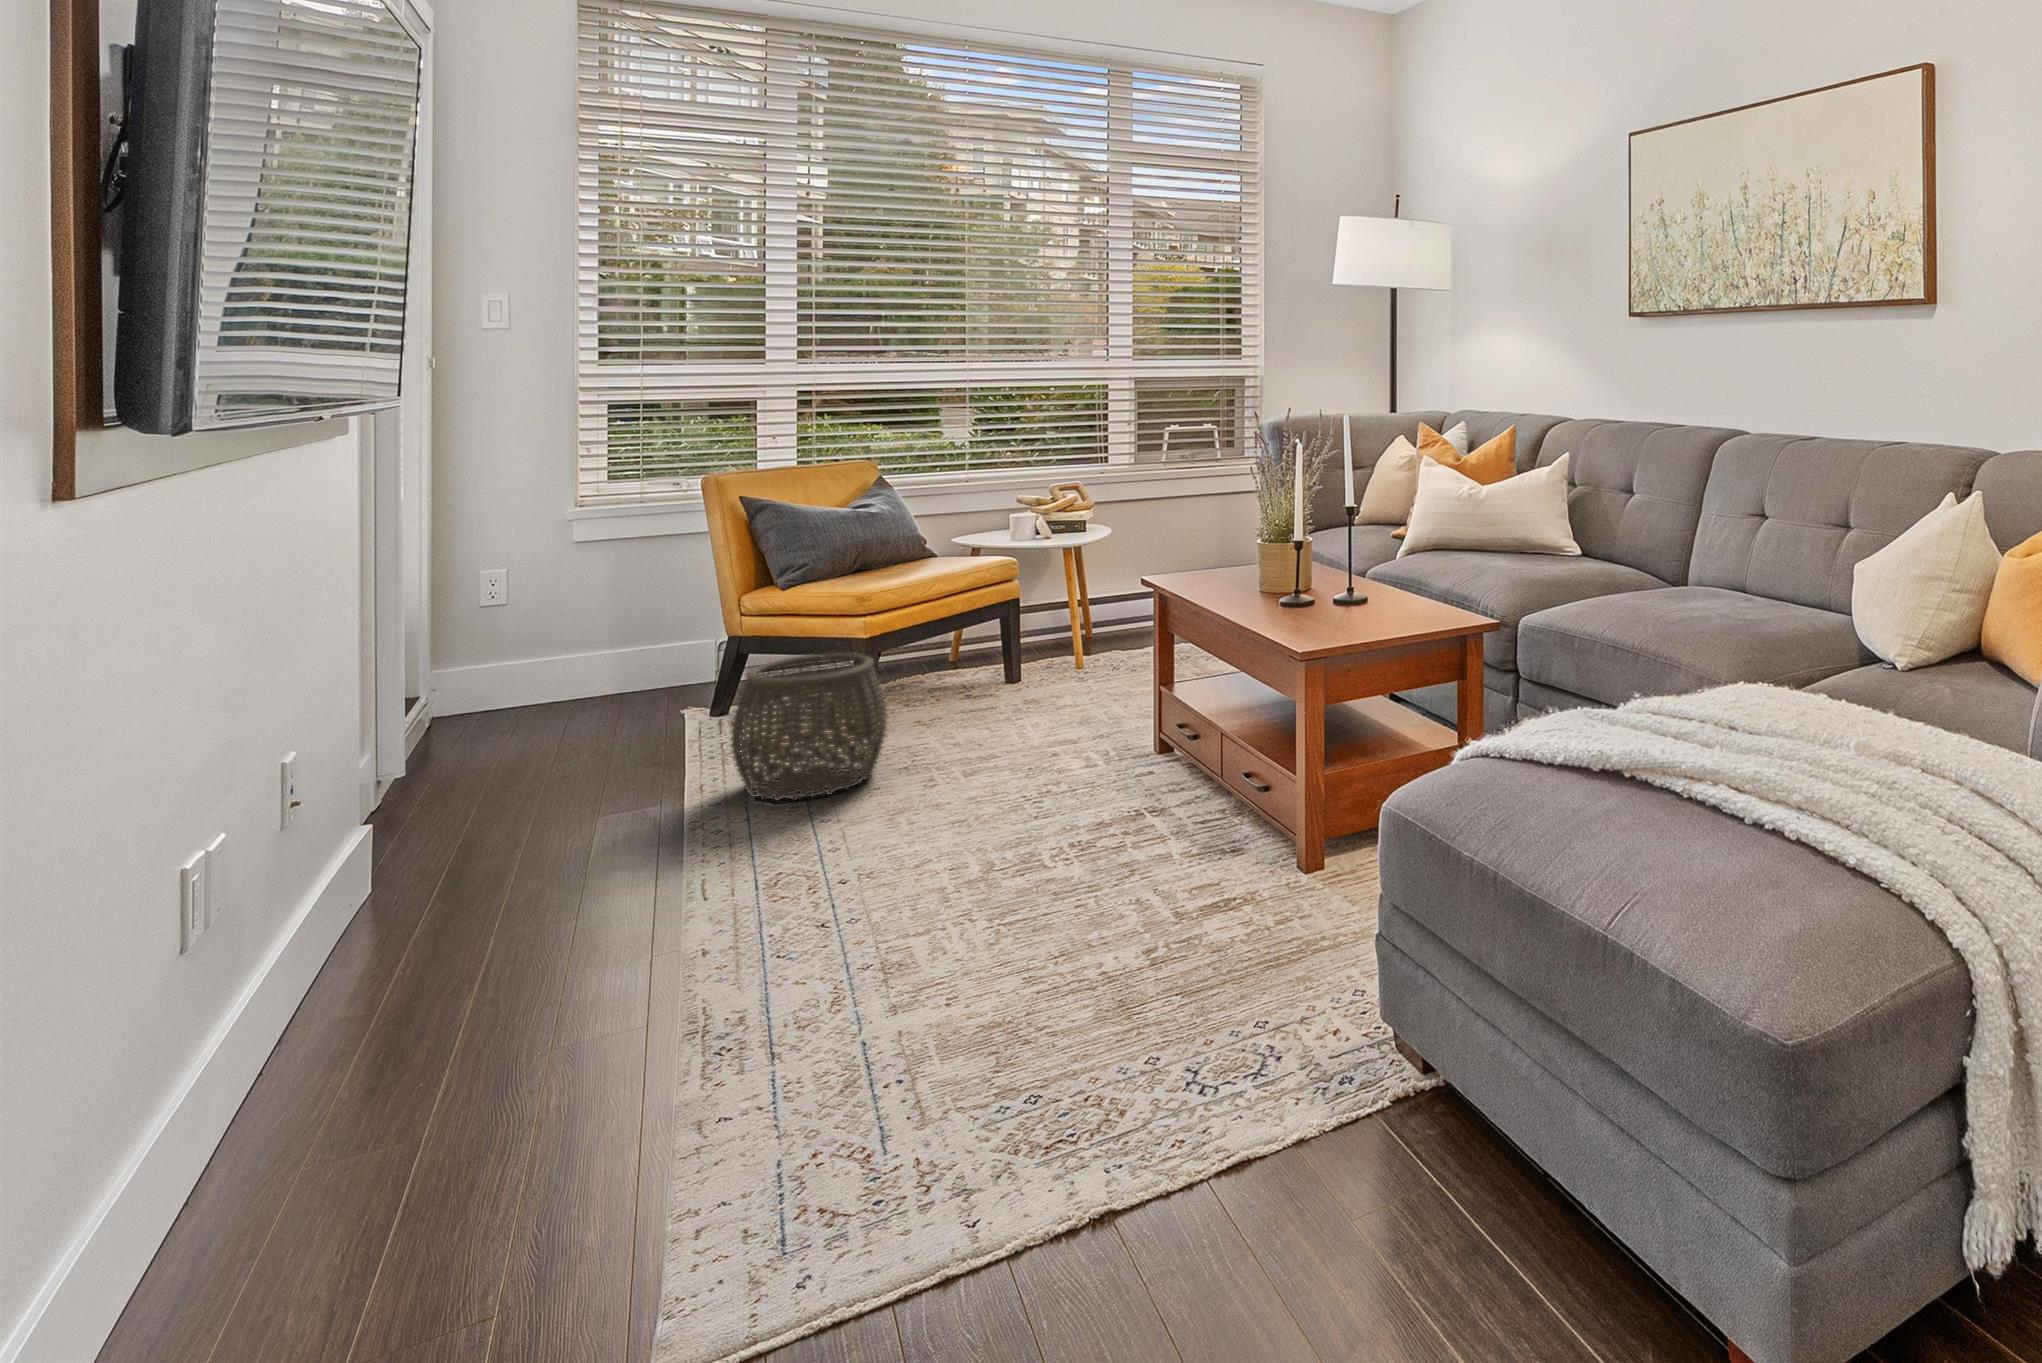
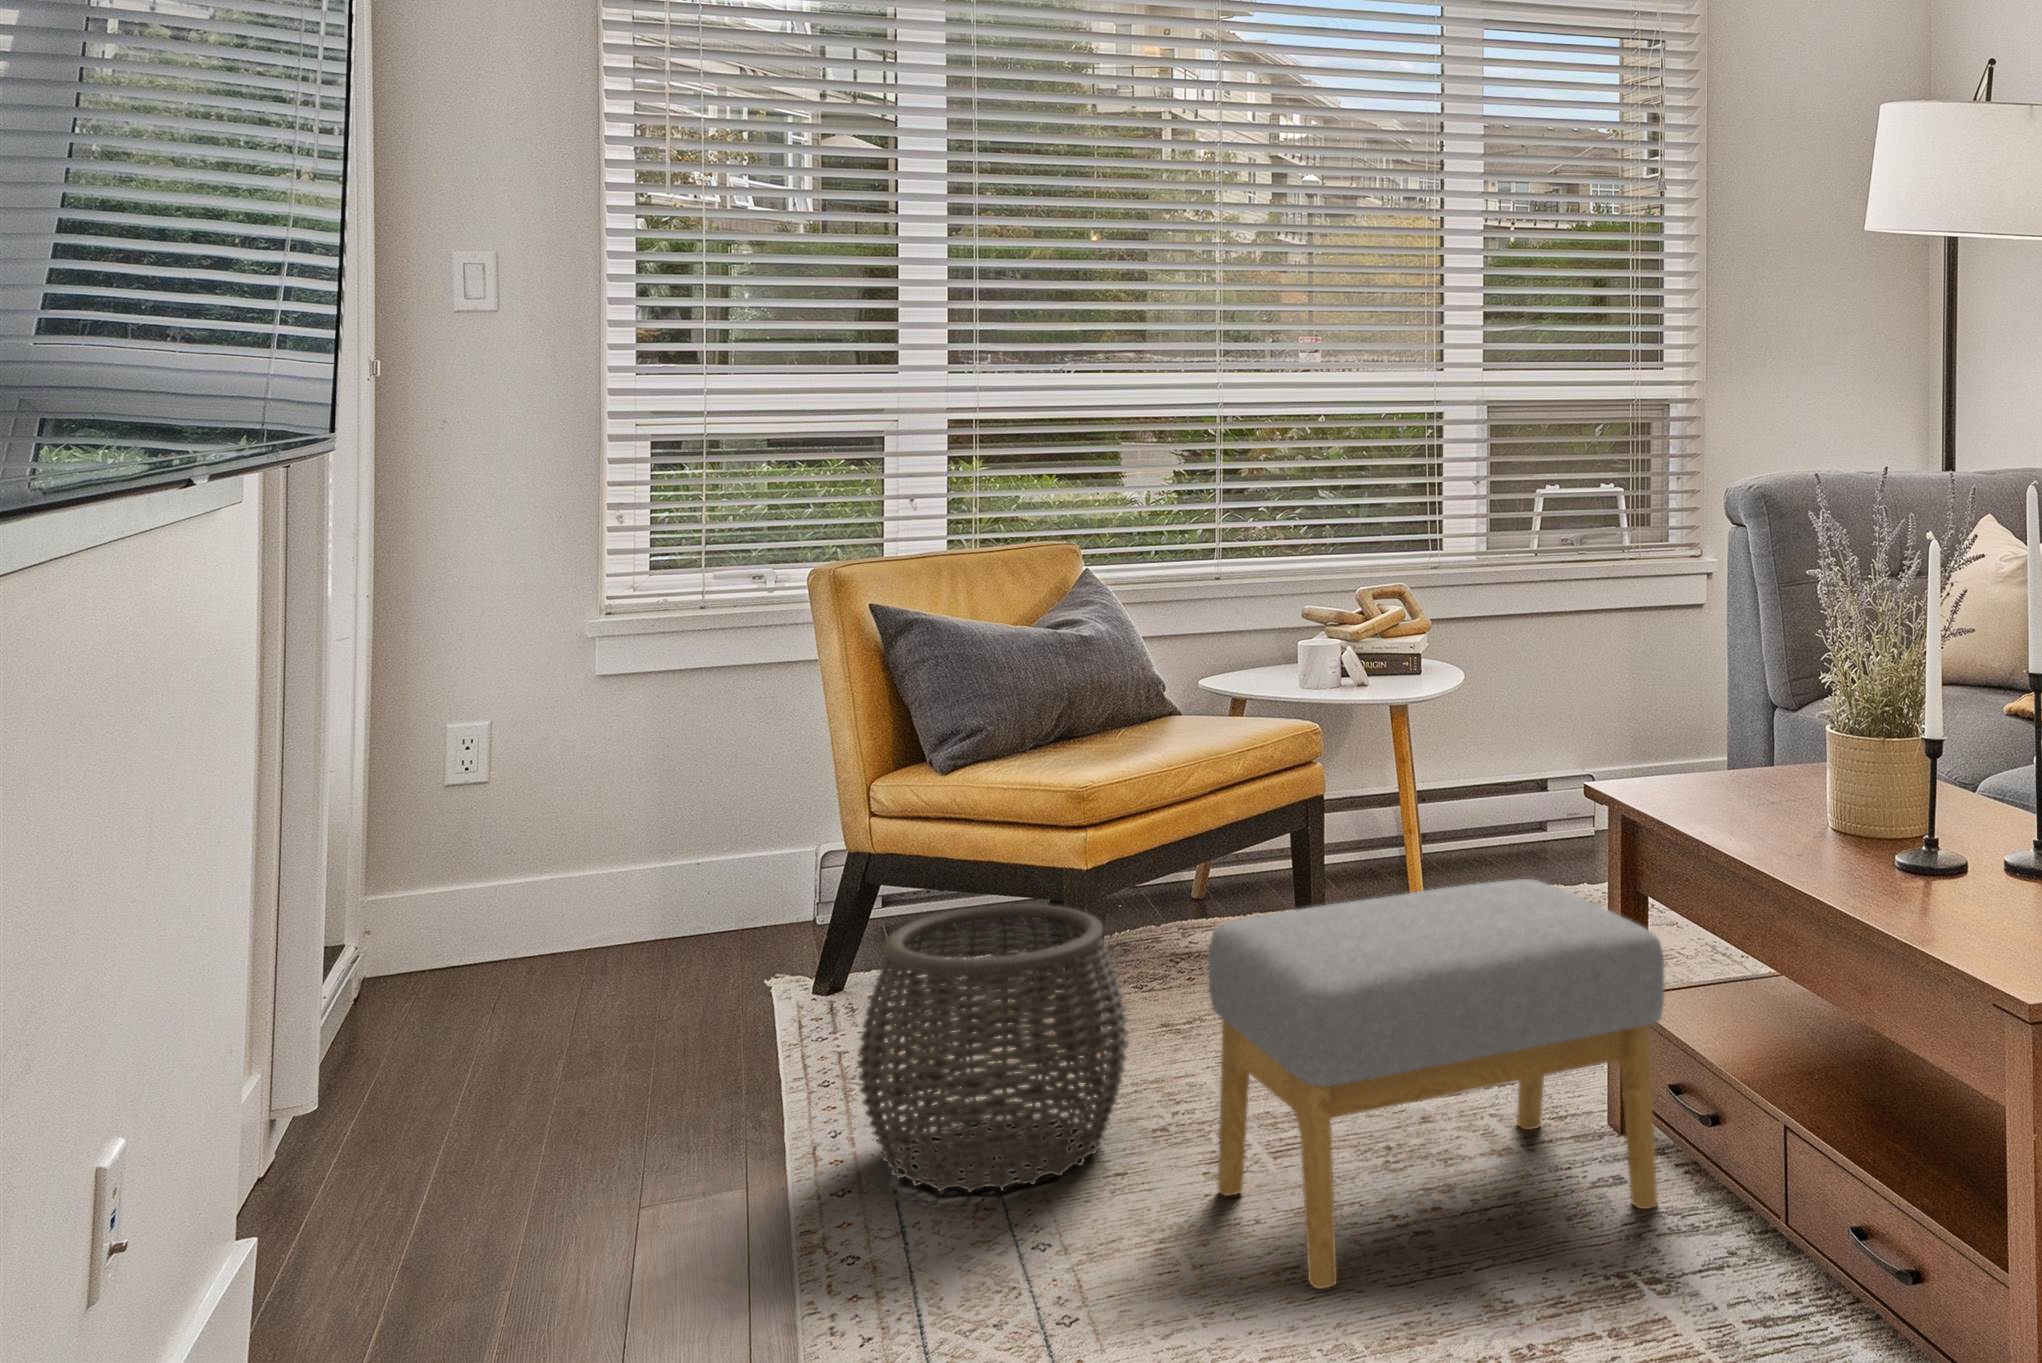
footstool: none [929,626,1170,824] -> present [1209,879,1664,1289]

